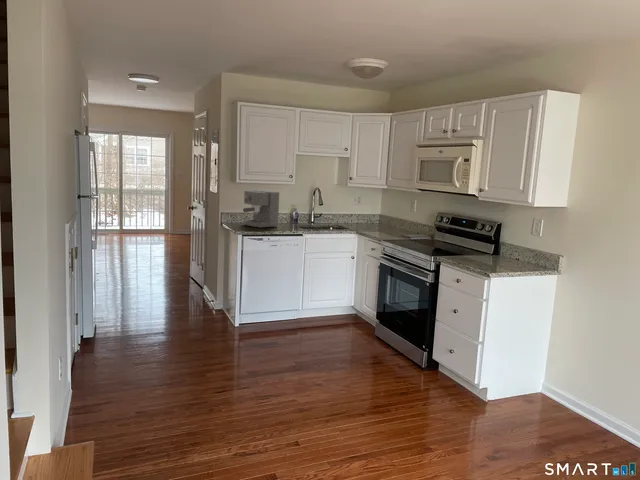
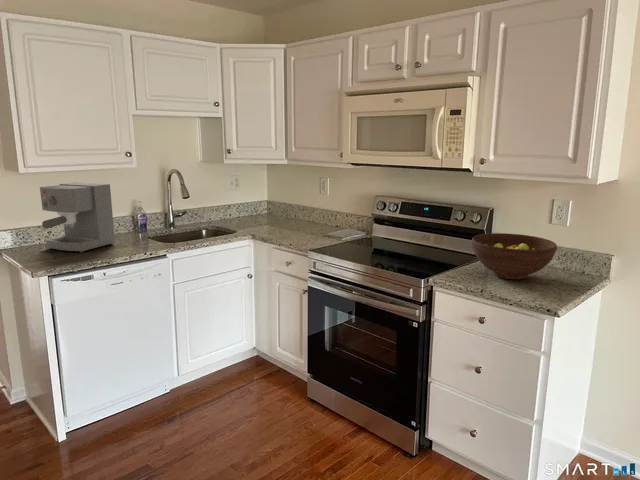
fruit bowl: none [468,236,519,263] -> present [472,233,557,279]

